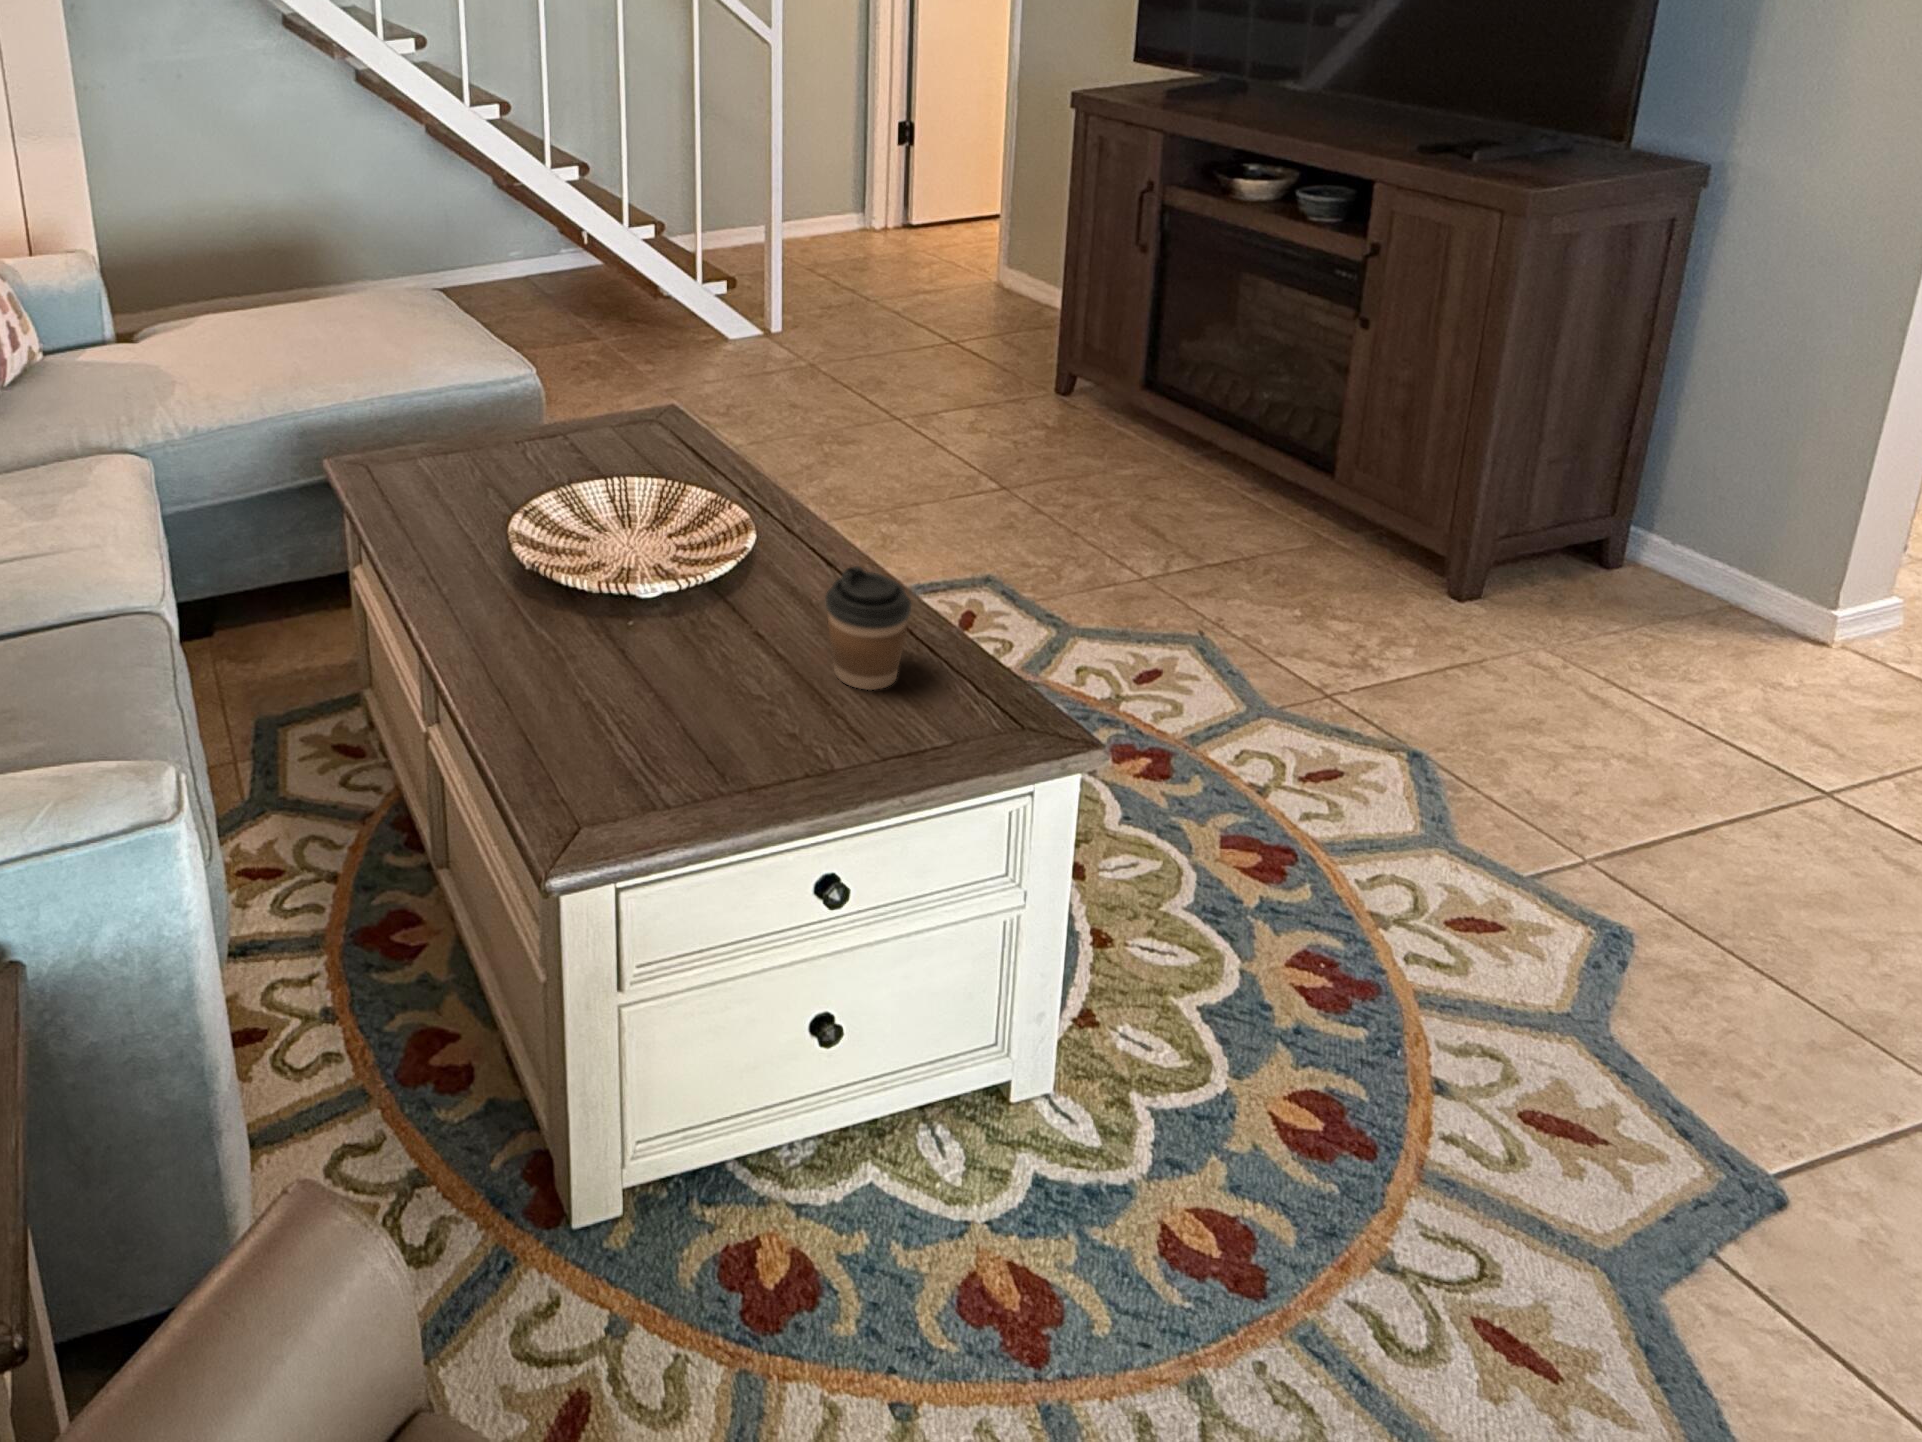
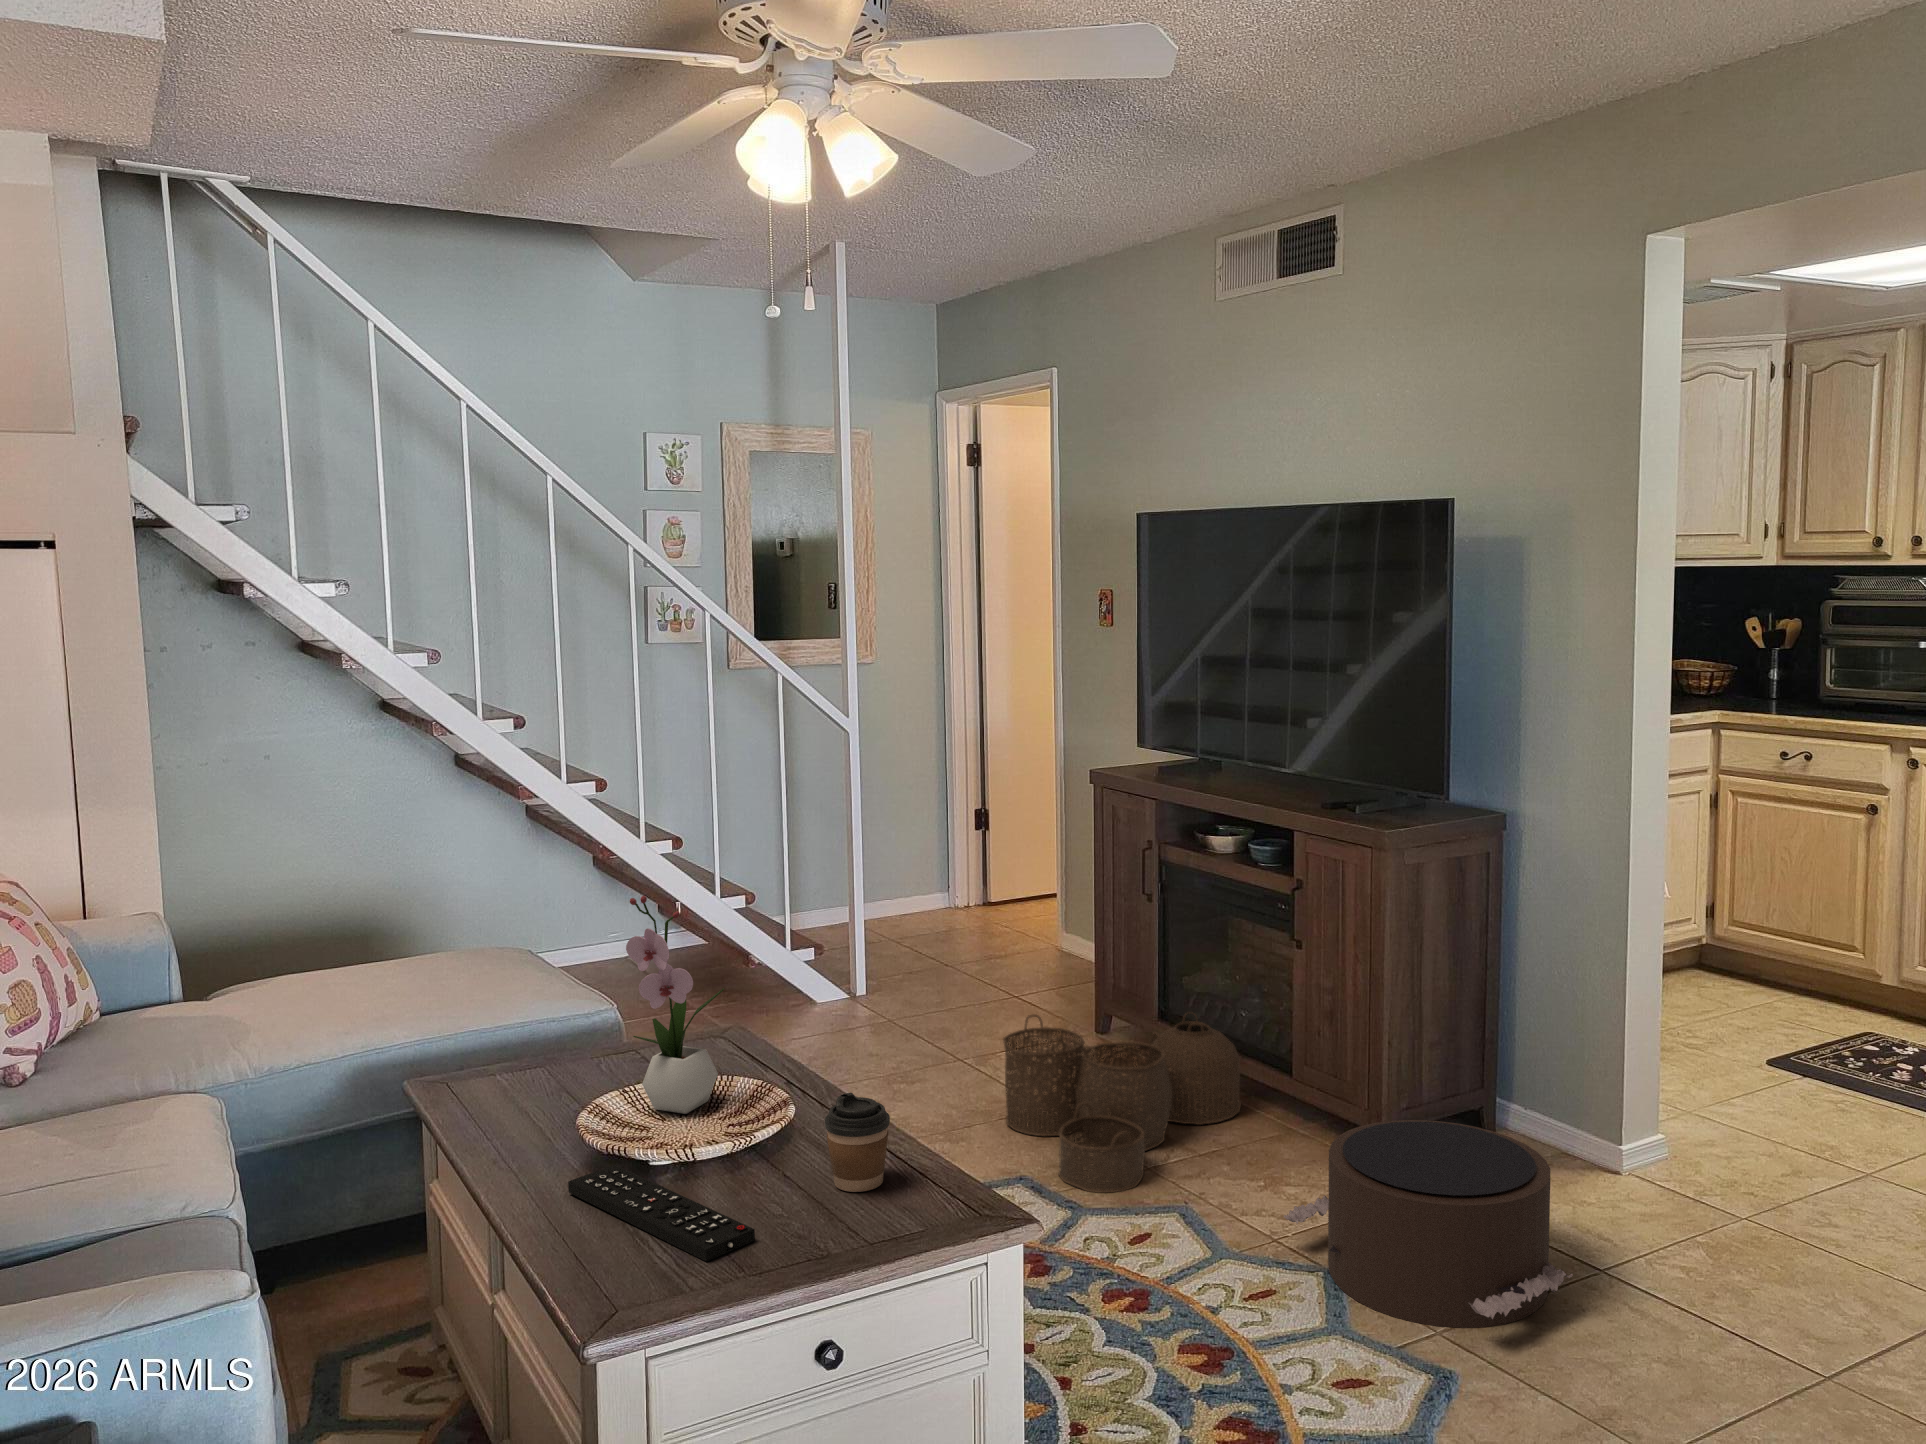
flower arrangement: none [569,292,682,542] -> present [626,896,724,1114]
woven basket: none [960,385,1259,607] -> present [1003,1013,1241,1193]
pouf: none [1347,573,1810,870] -> present [1284,1120,1573,1328]
remote control: none [513,616,746,781] -> present [568,1165,755,1262]

